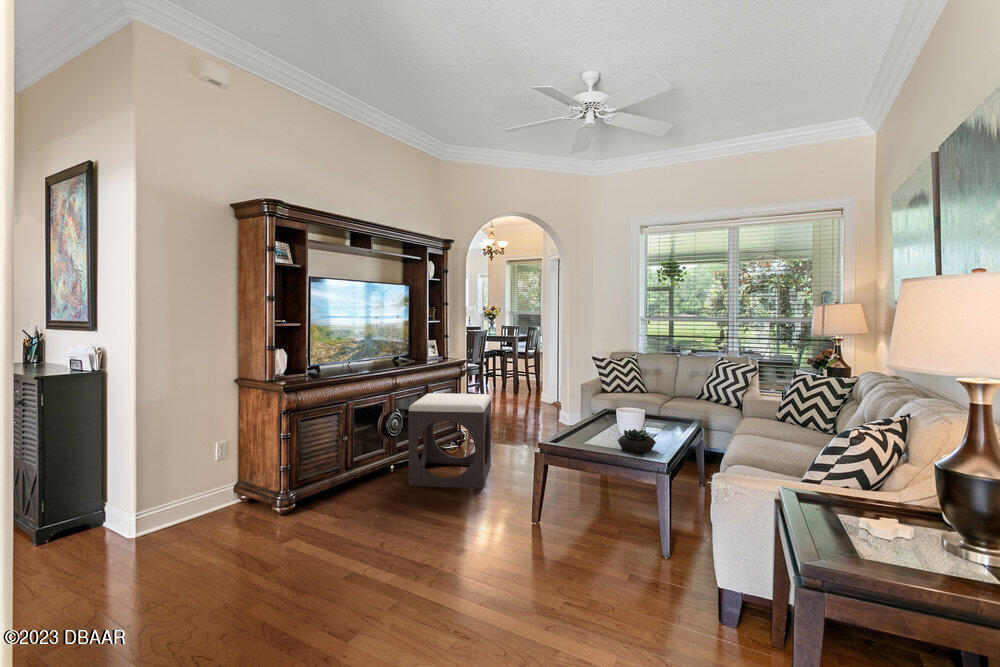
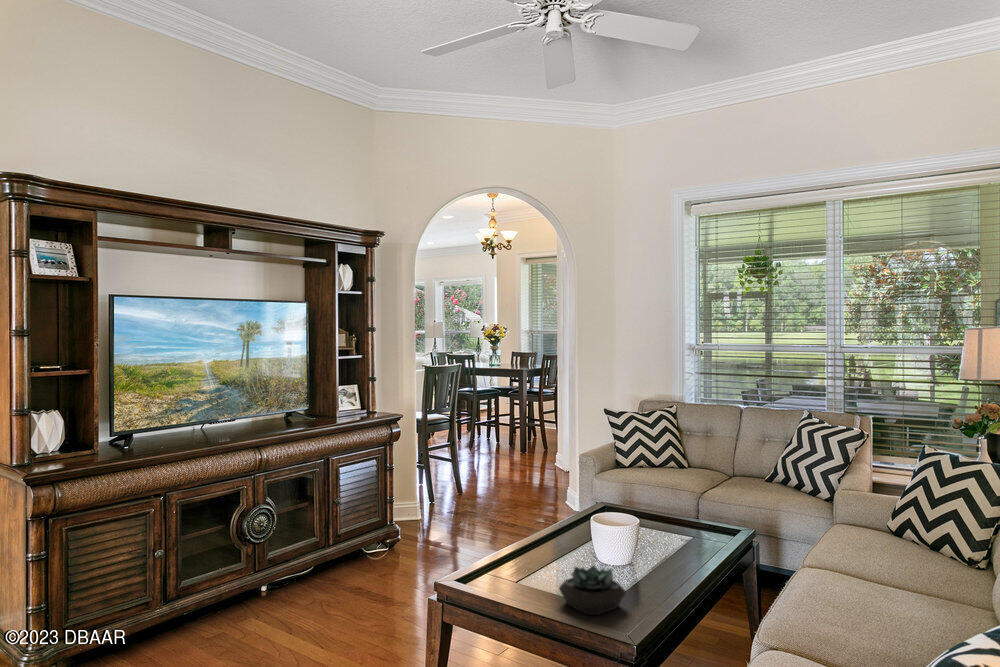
footstool: present [408,393,491,488] -> none [264,473,417,638]

